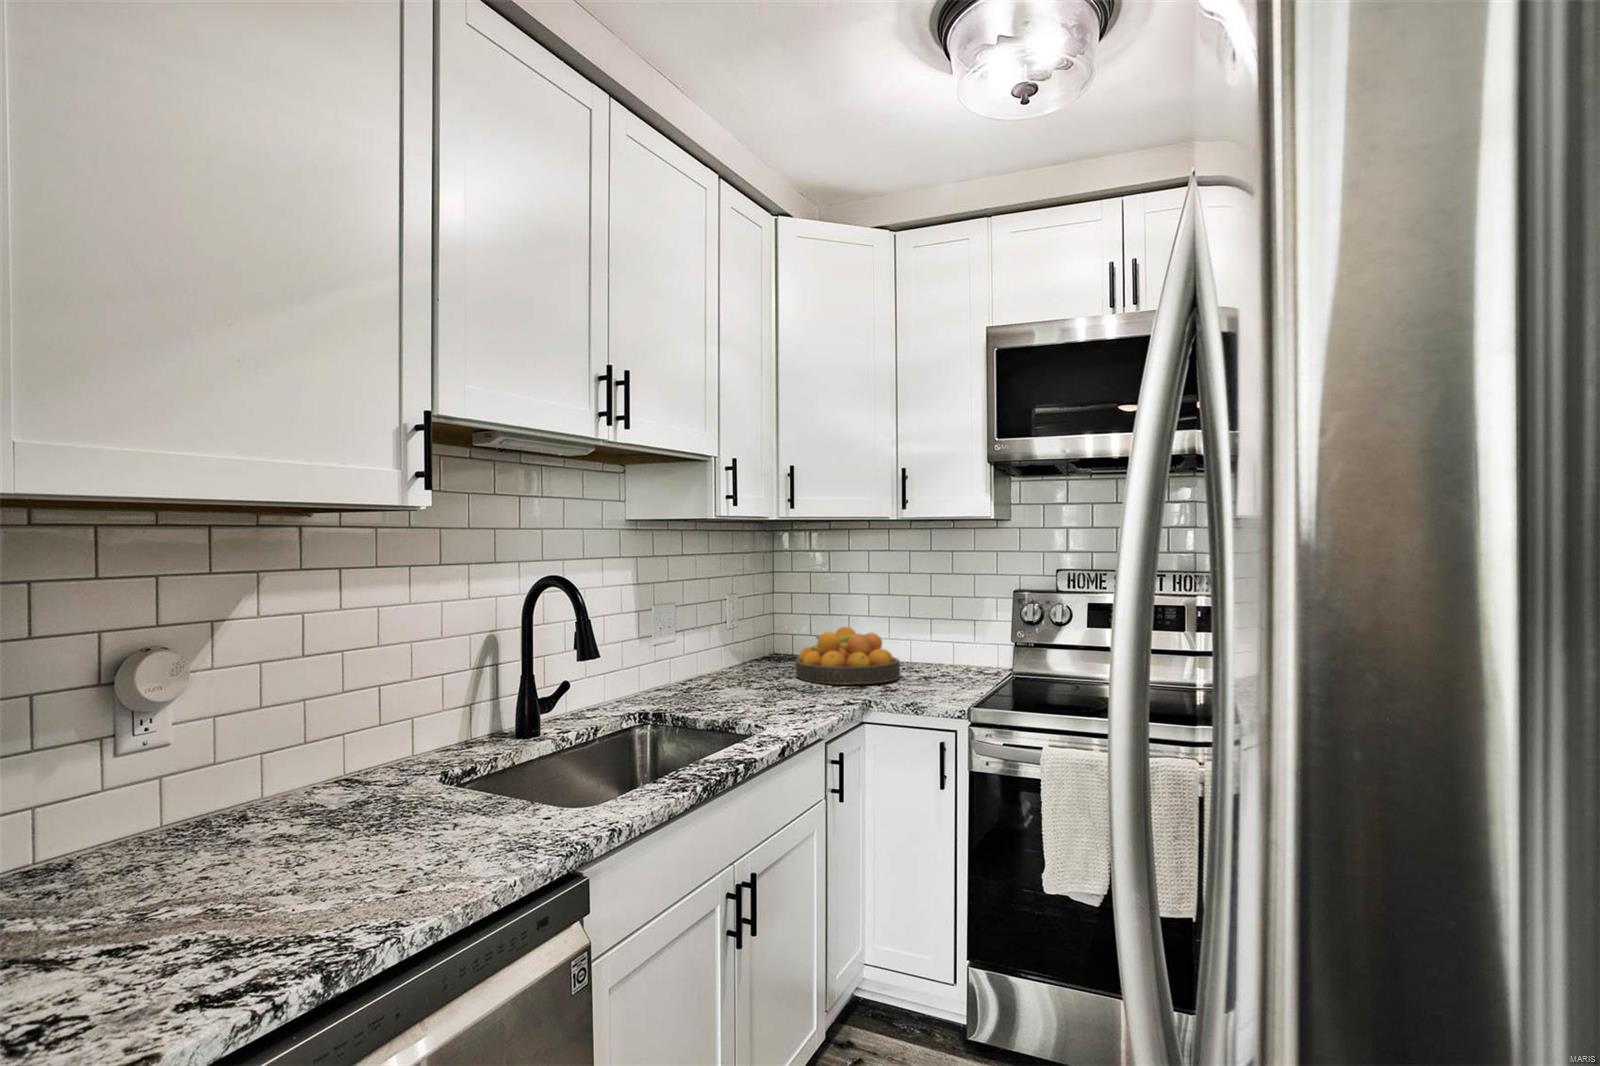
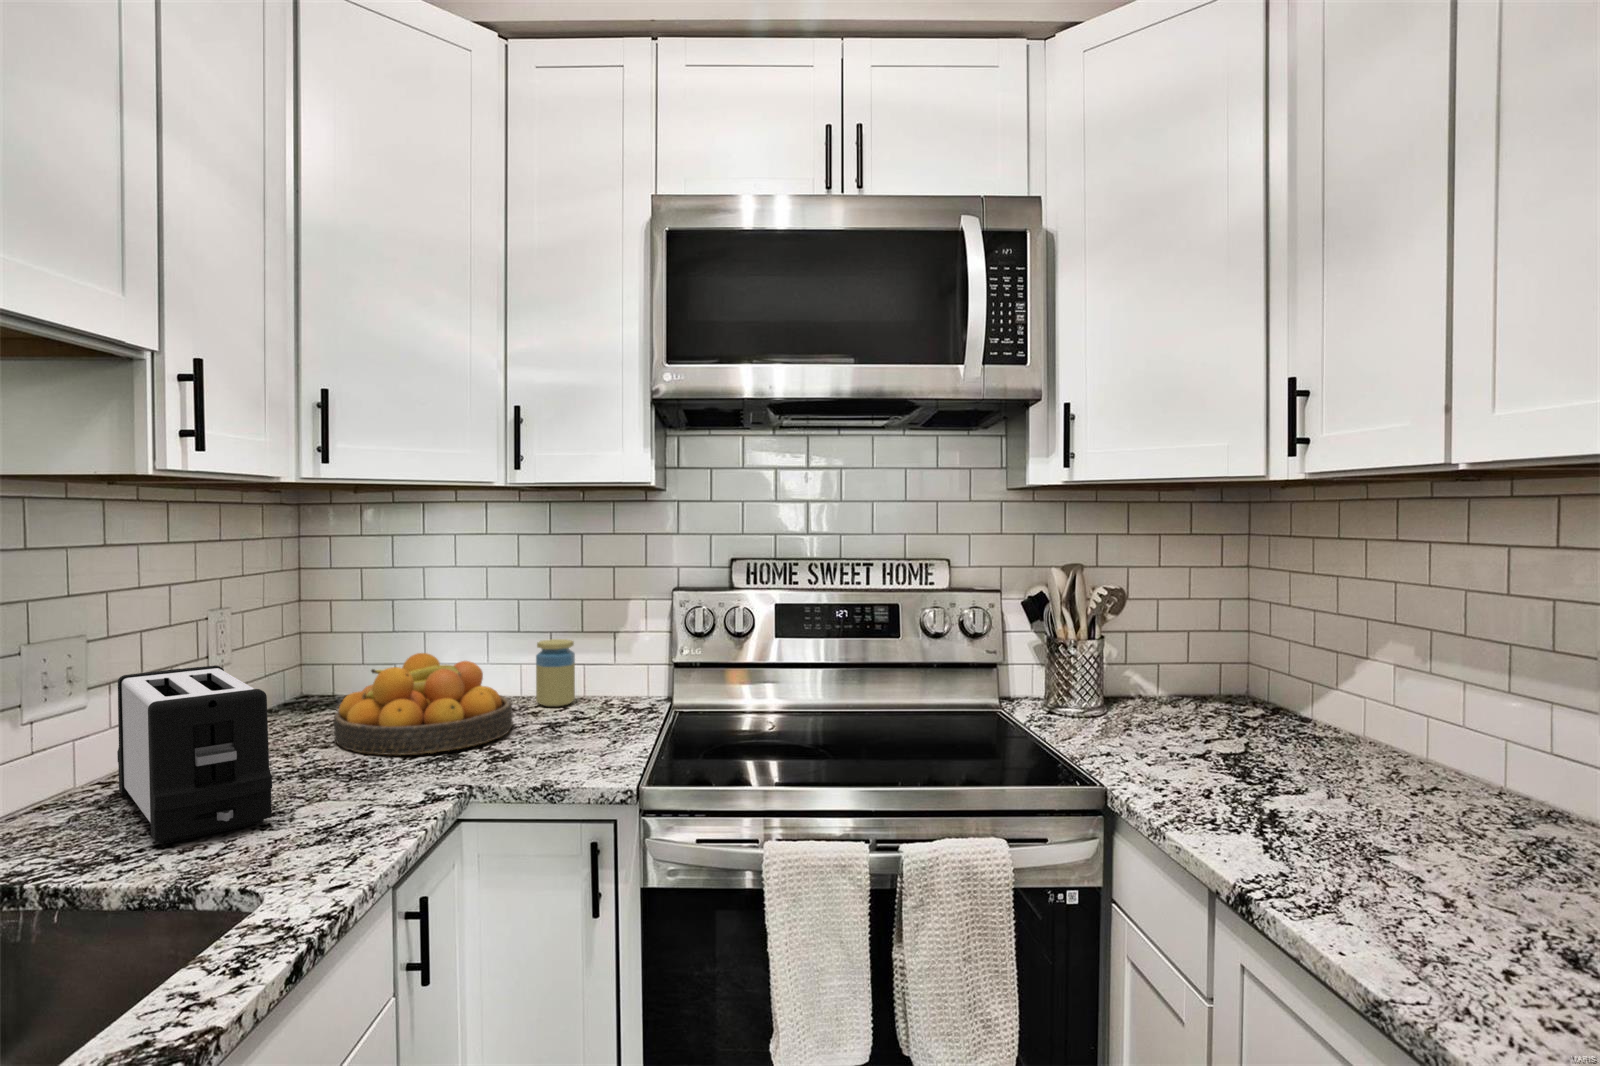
toaster: none [691,621,767,707] -> present [117,665,272,844]
jar: none [917,625,943,670] -> present [536,639,575,707]

